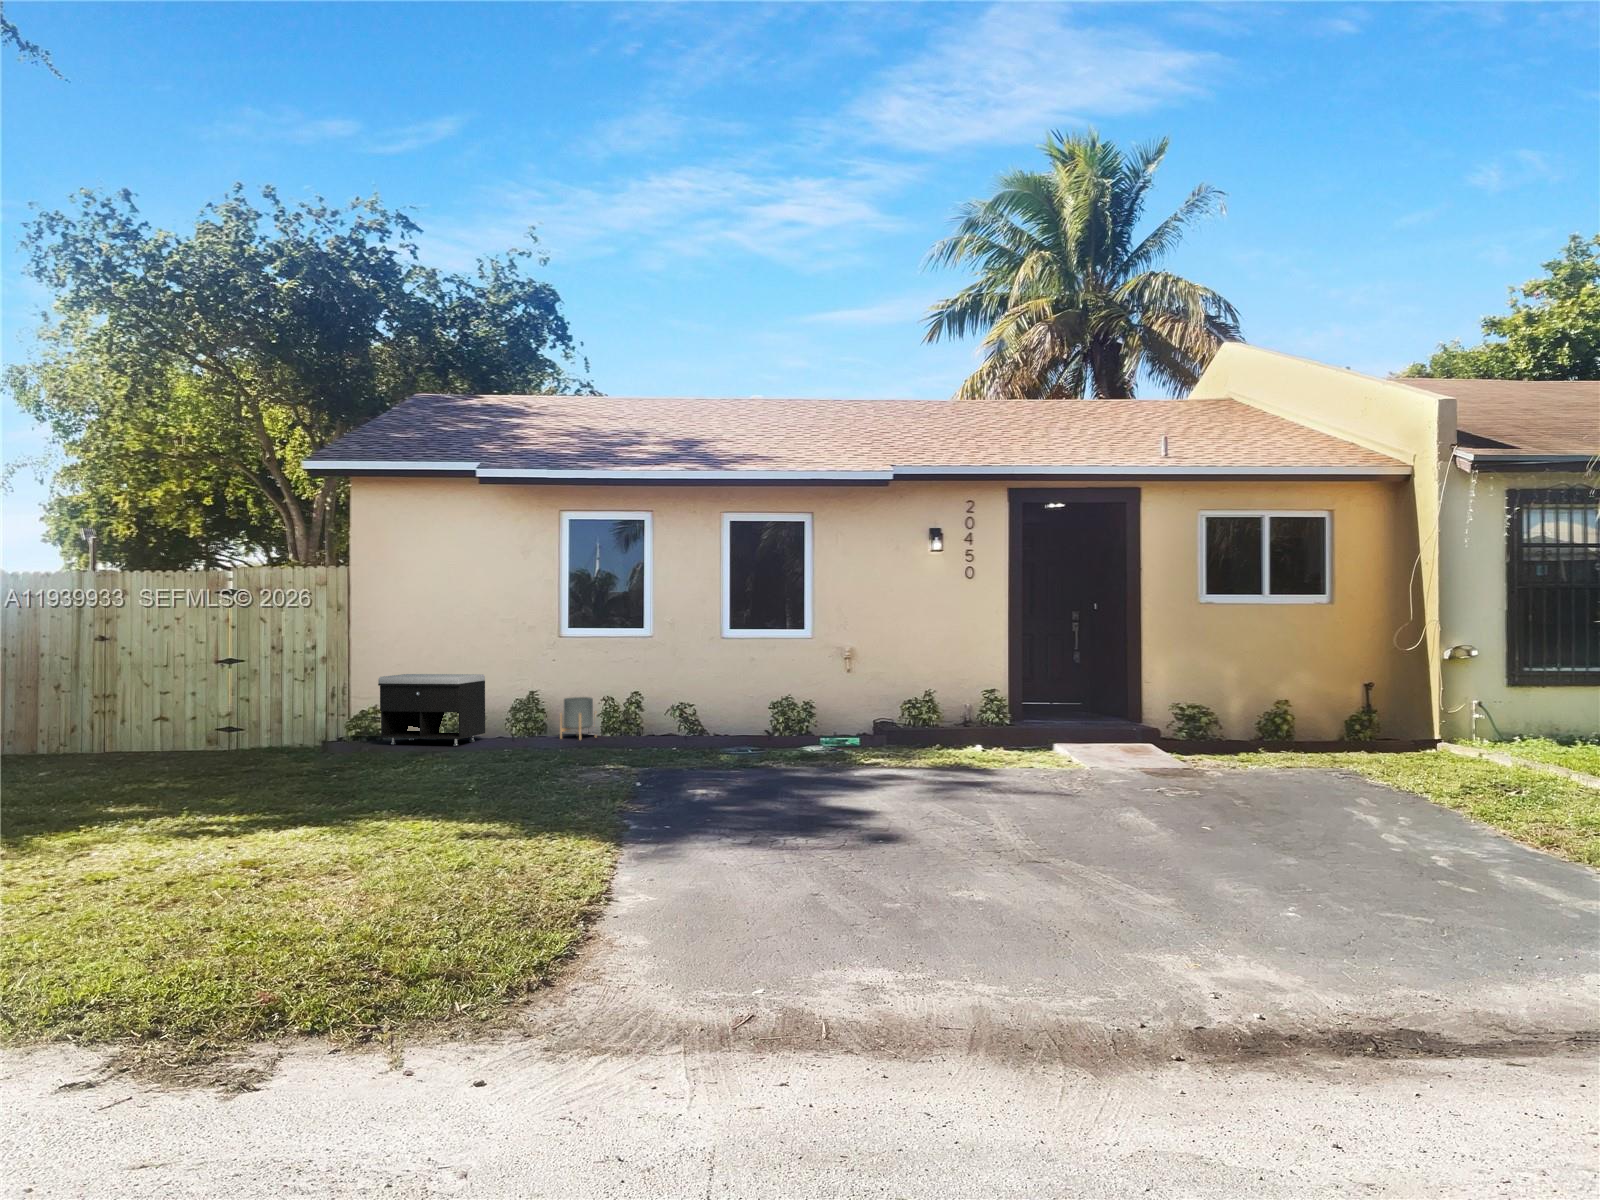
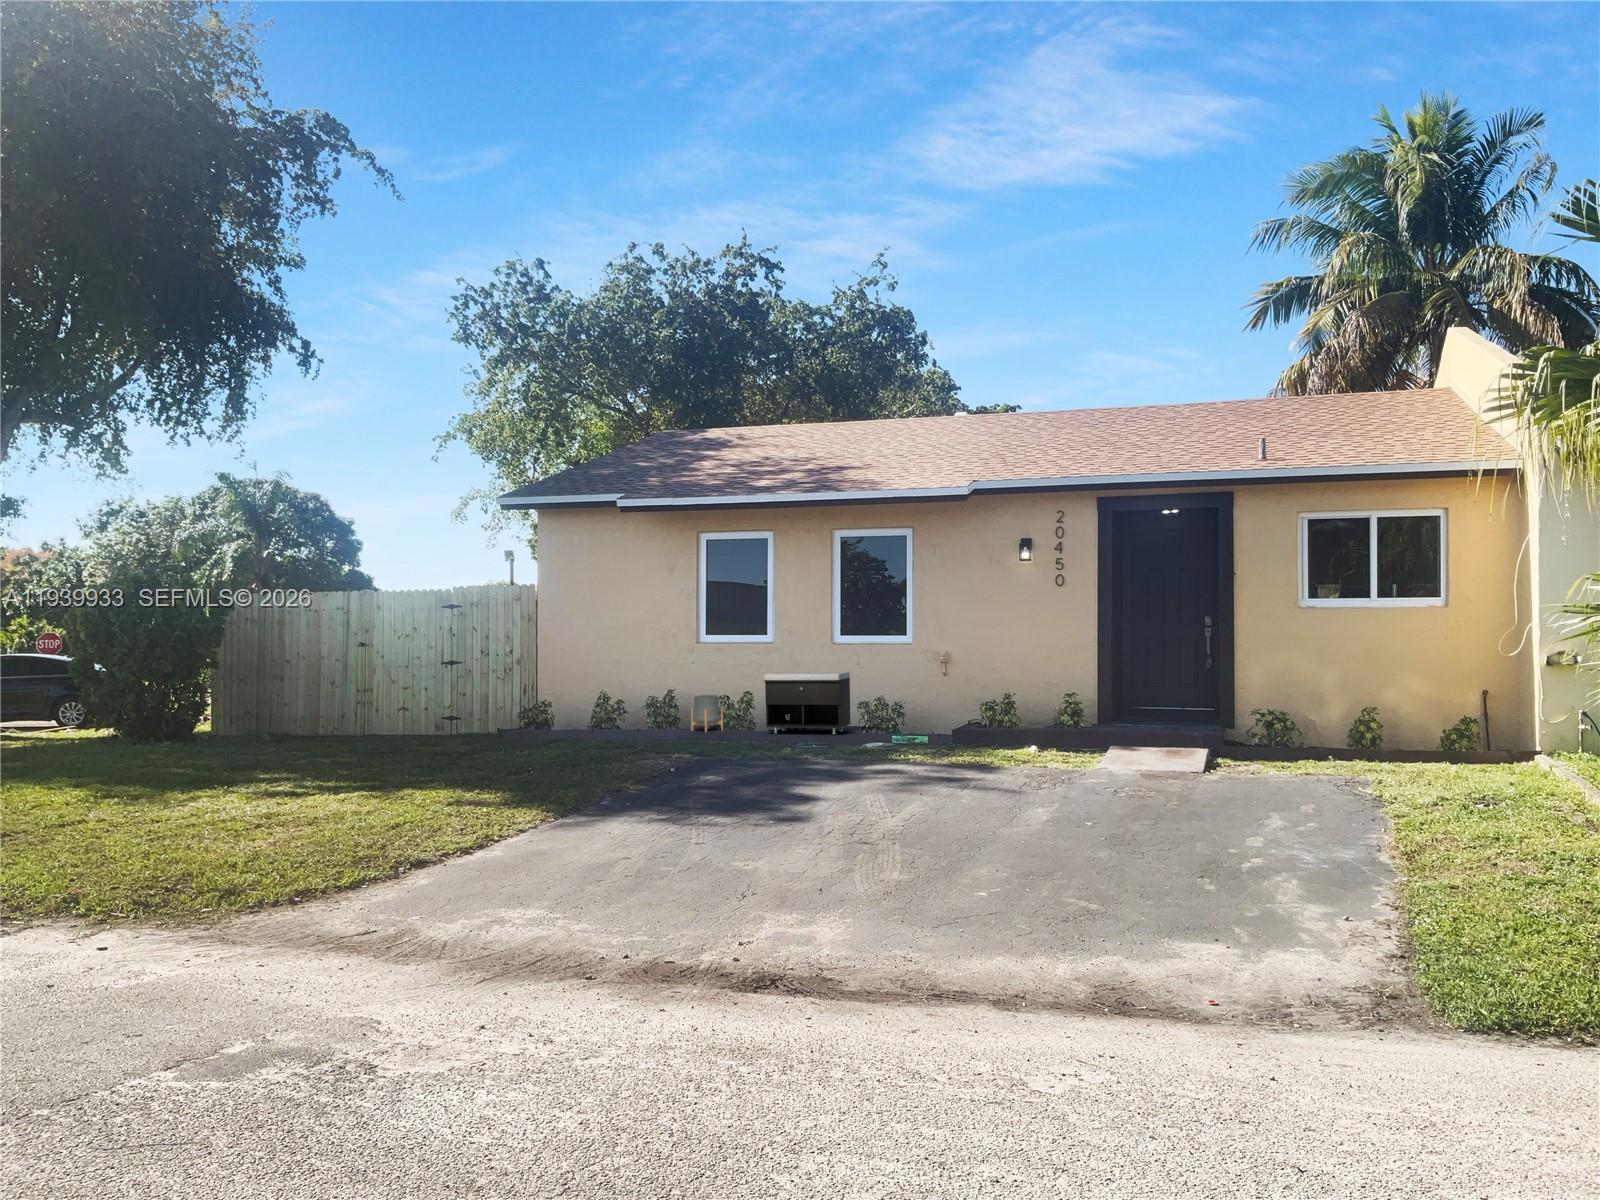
storage bench: present [378,674,485,746] -> present [764,672,851,734]

